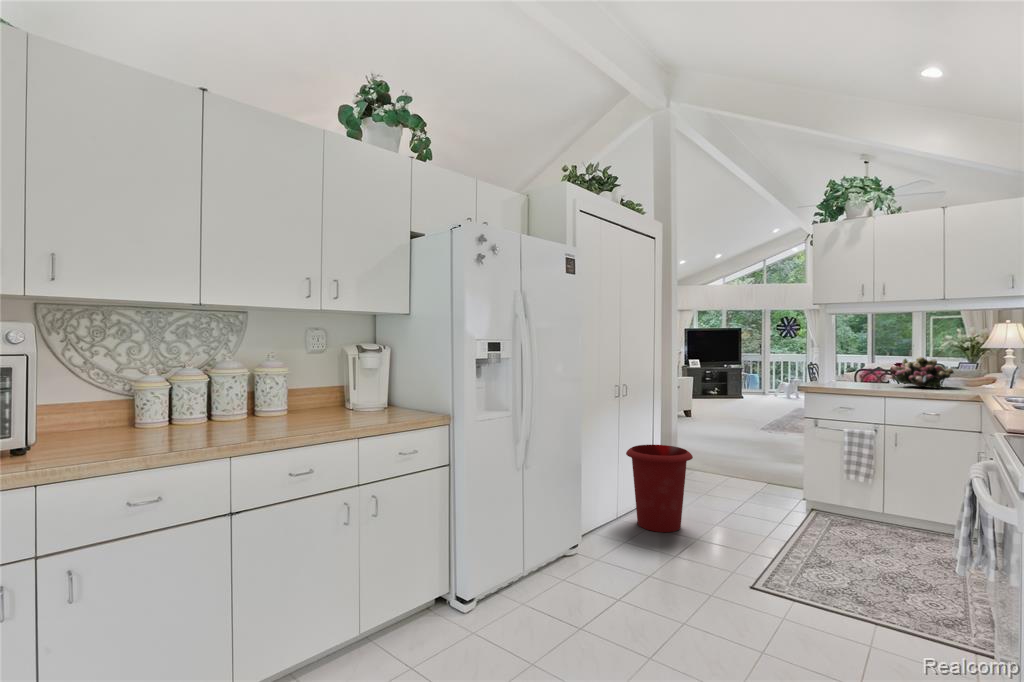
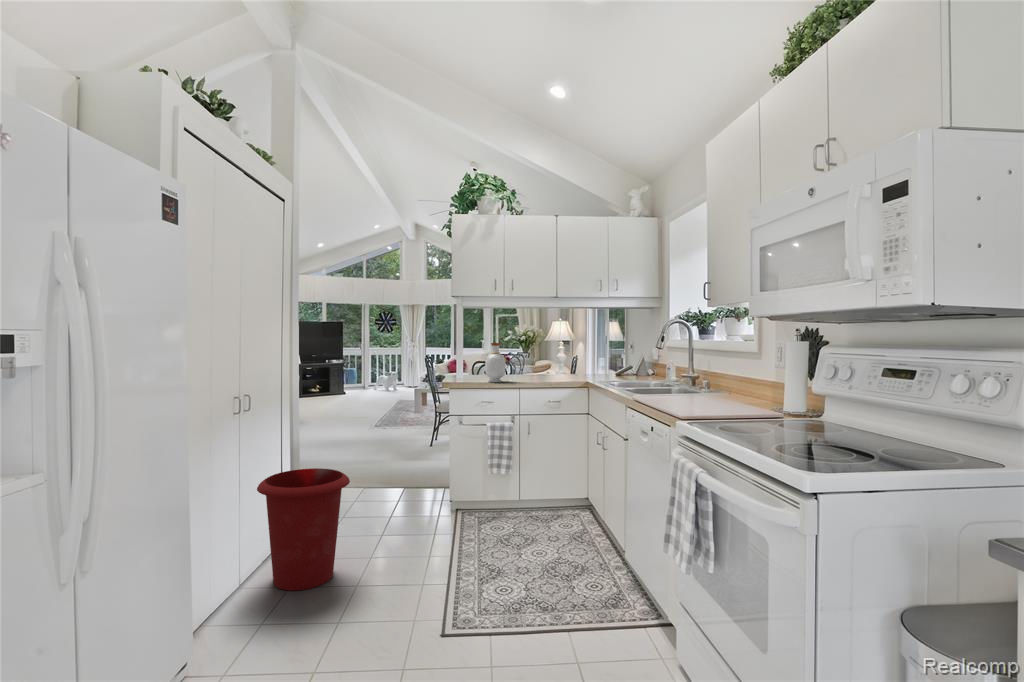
bottle: none [844,349,870,389] -> present [485,343,507,382]
flower arrangement: present [888,357,954,389] -> none [515,350,561,378]

